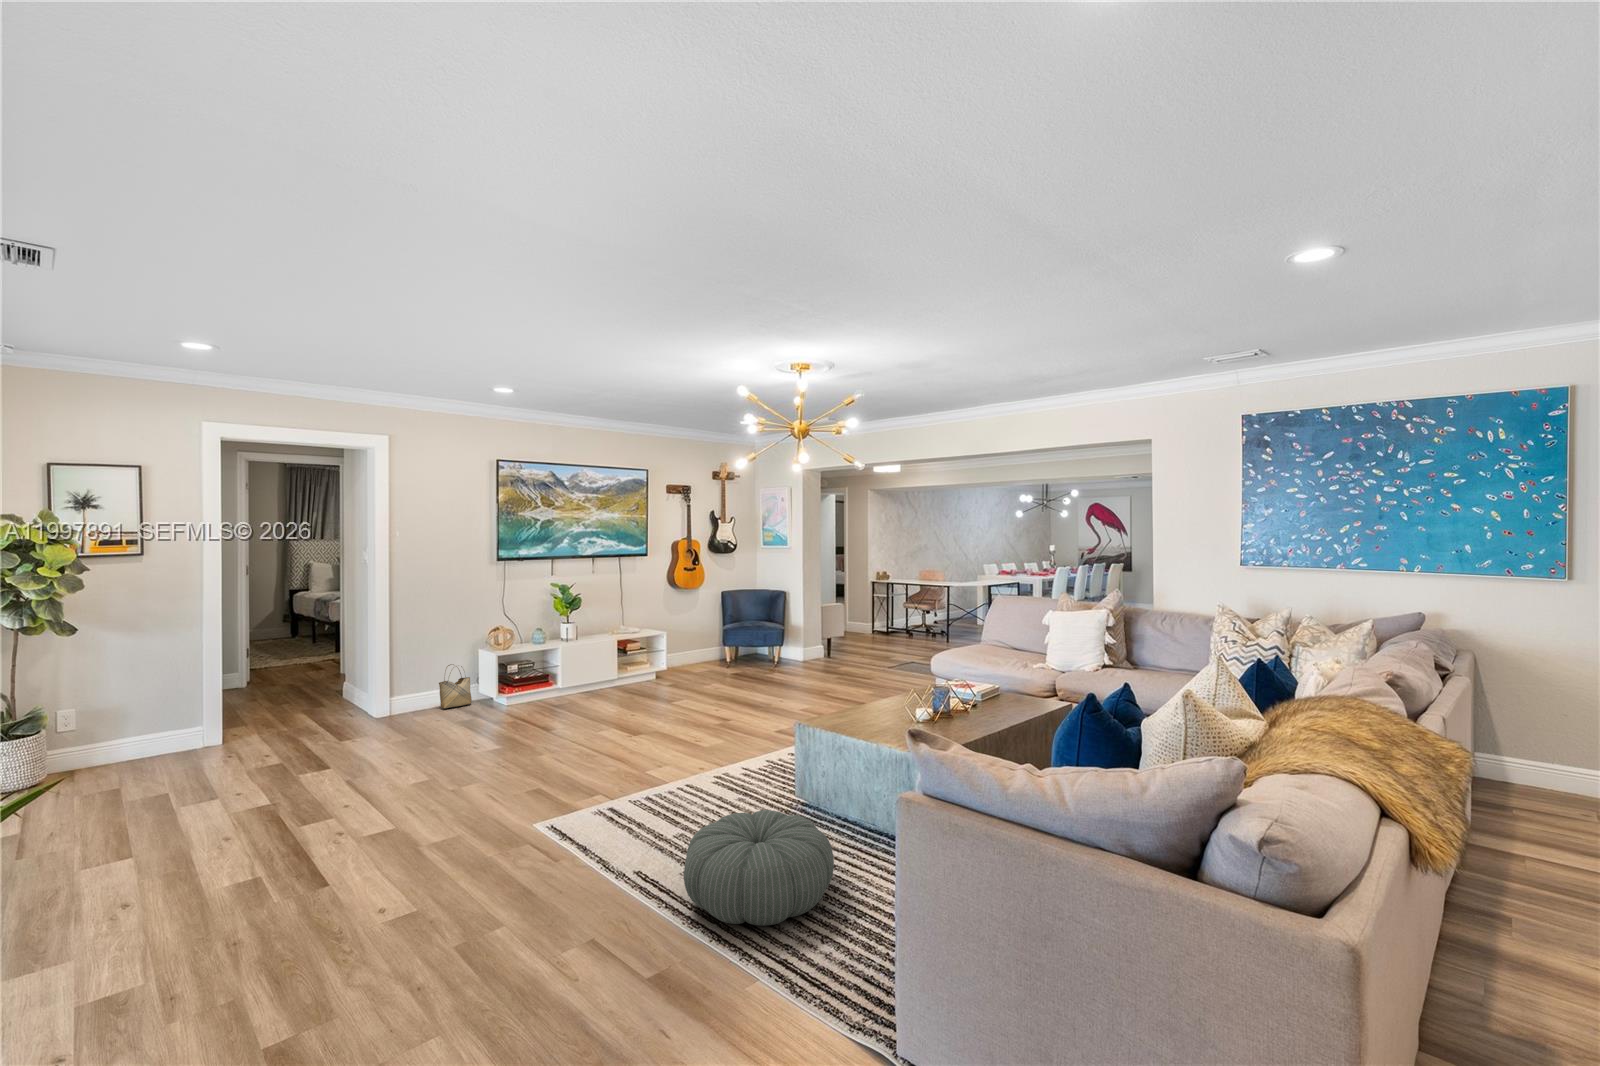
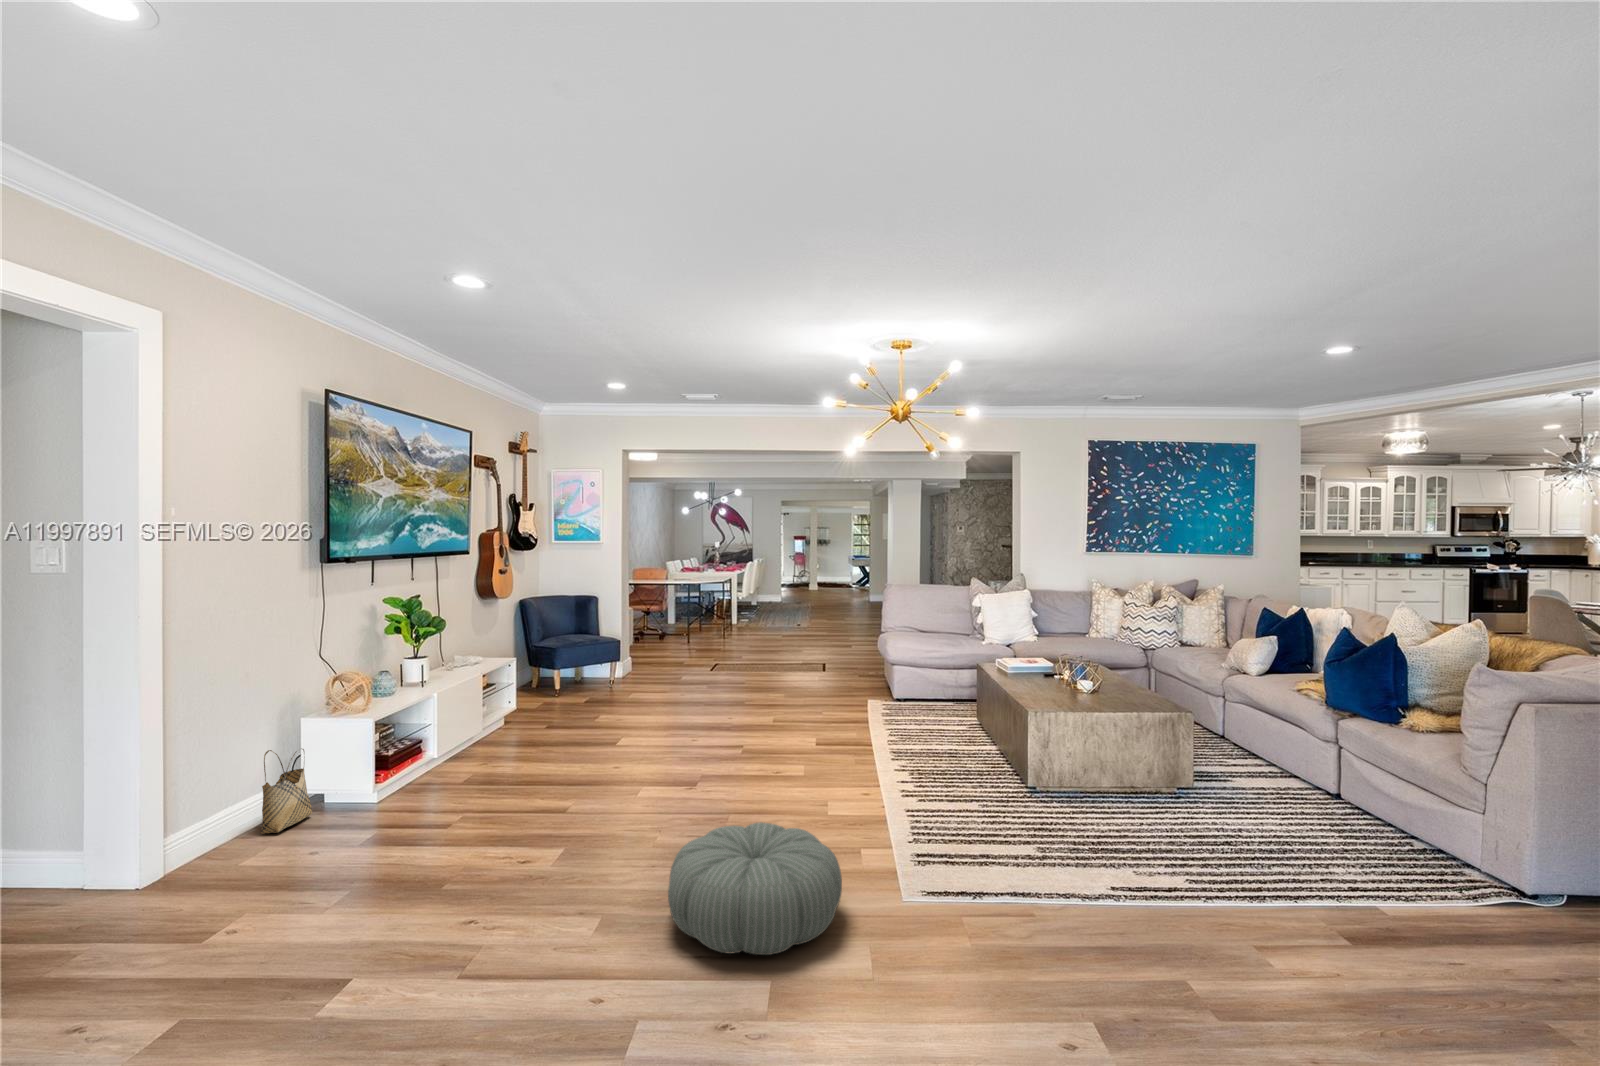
pouf: present [684,810,834,926] -> present [668,822,842,955]

